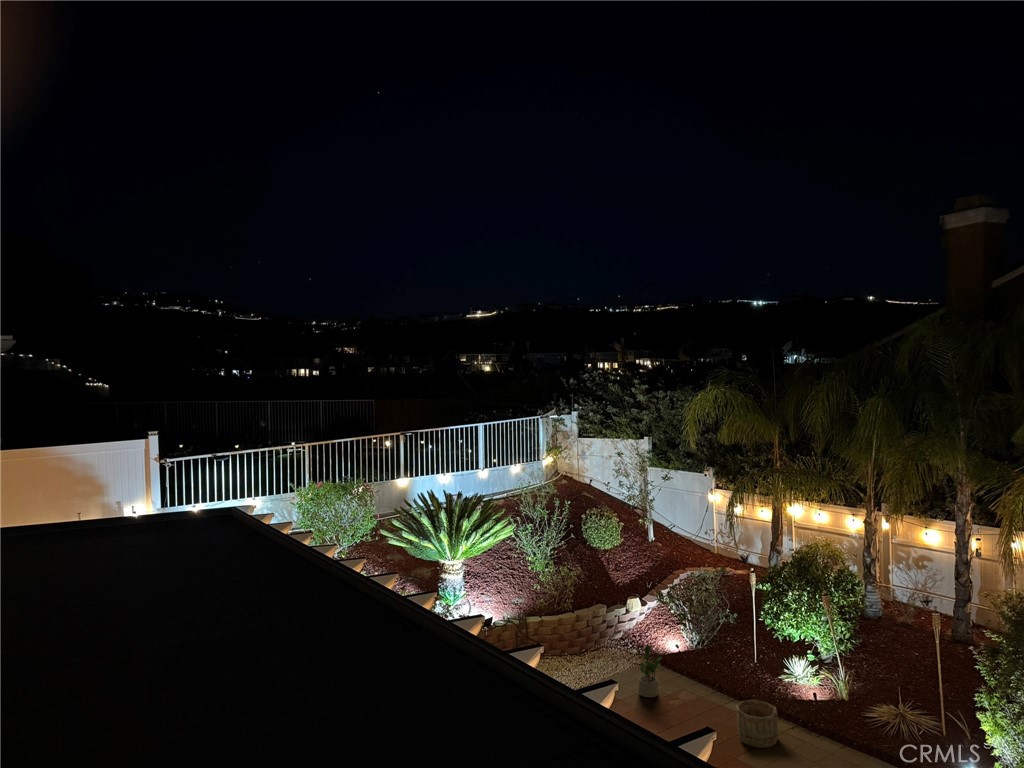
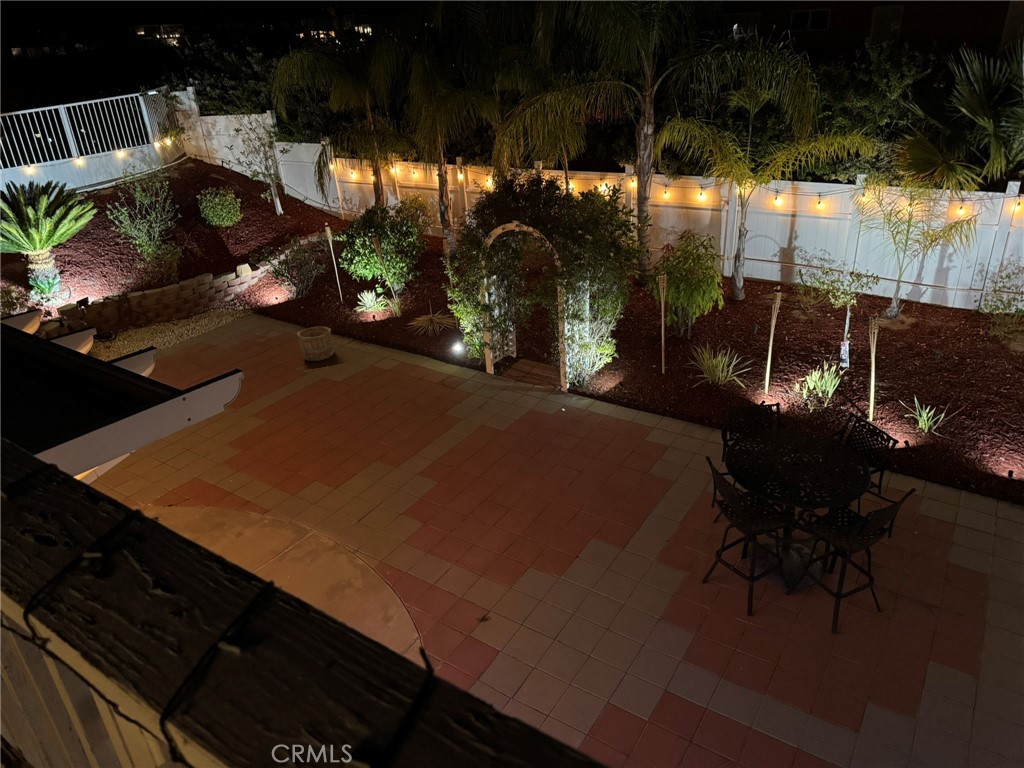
potted plant: present [639,645,662,698] -> none [230,299,251,343]

